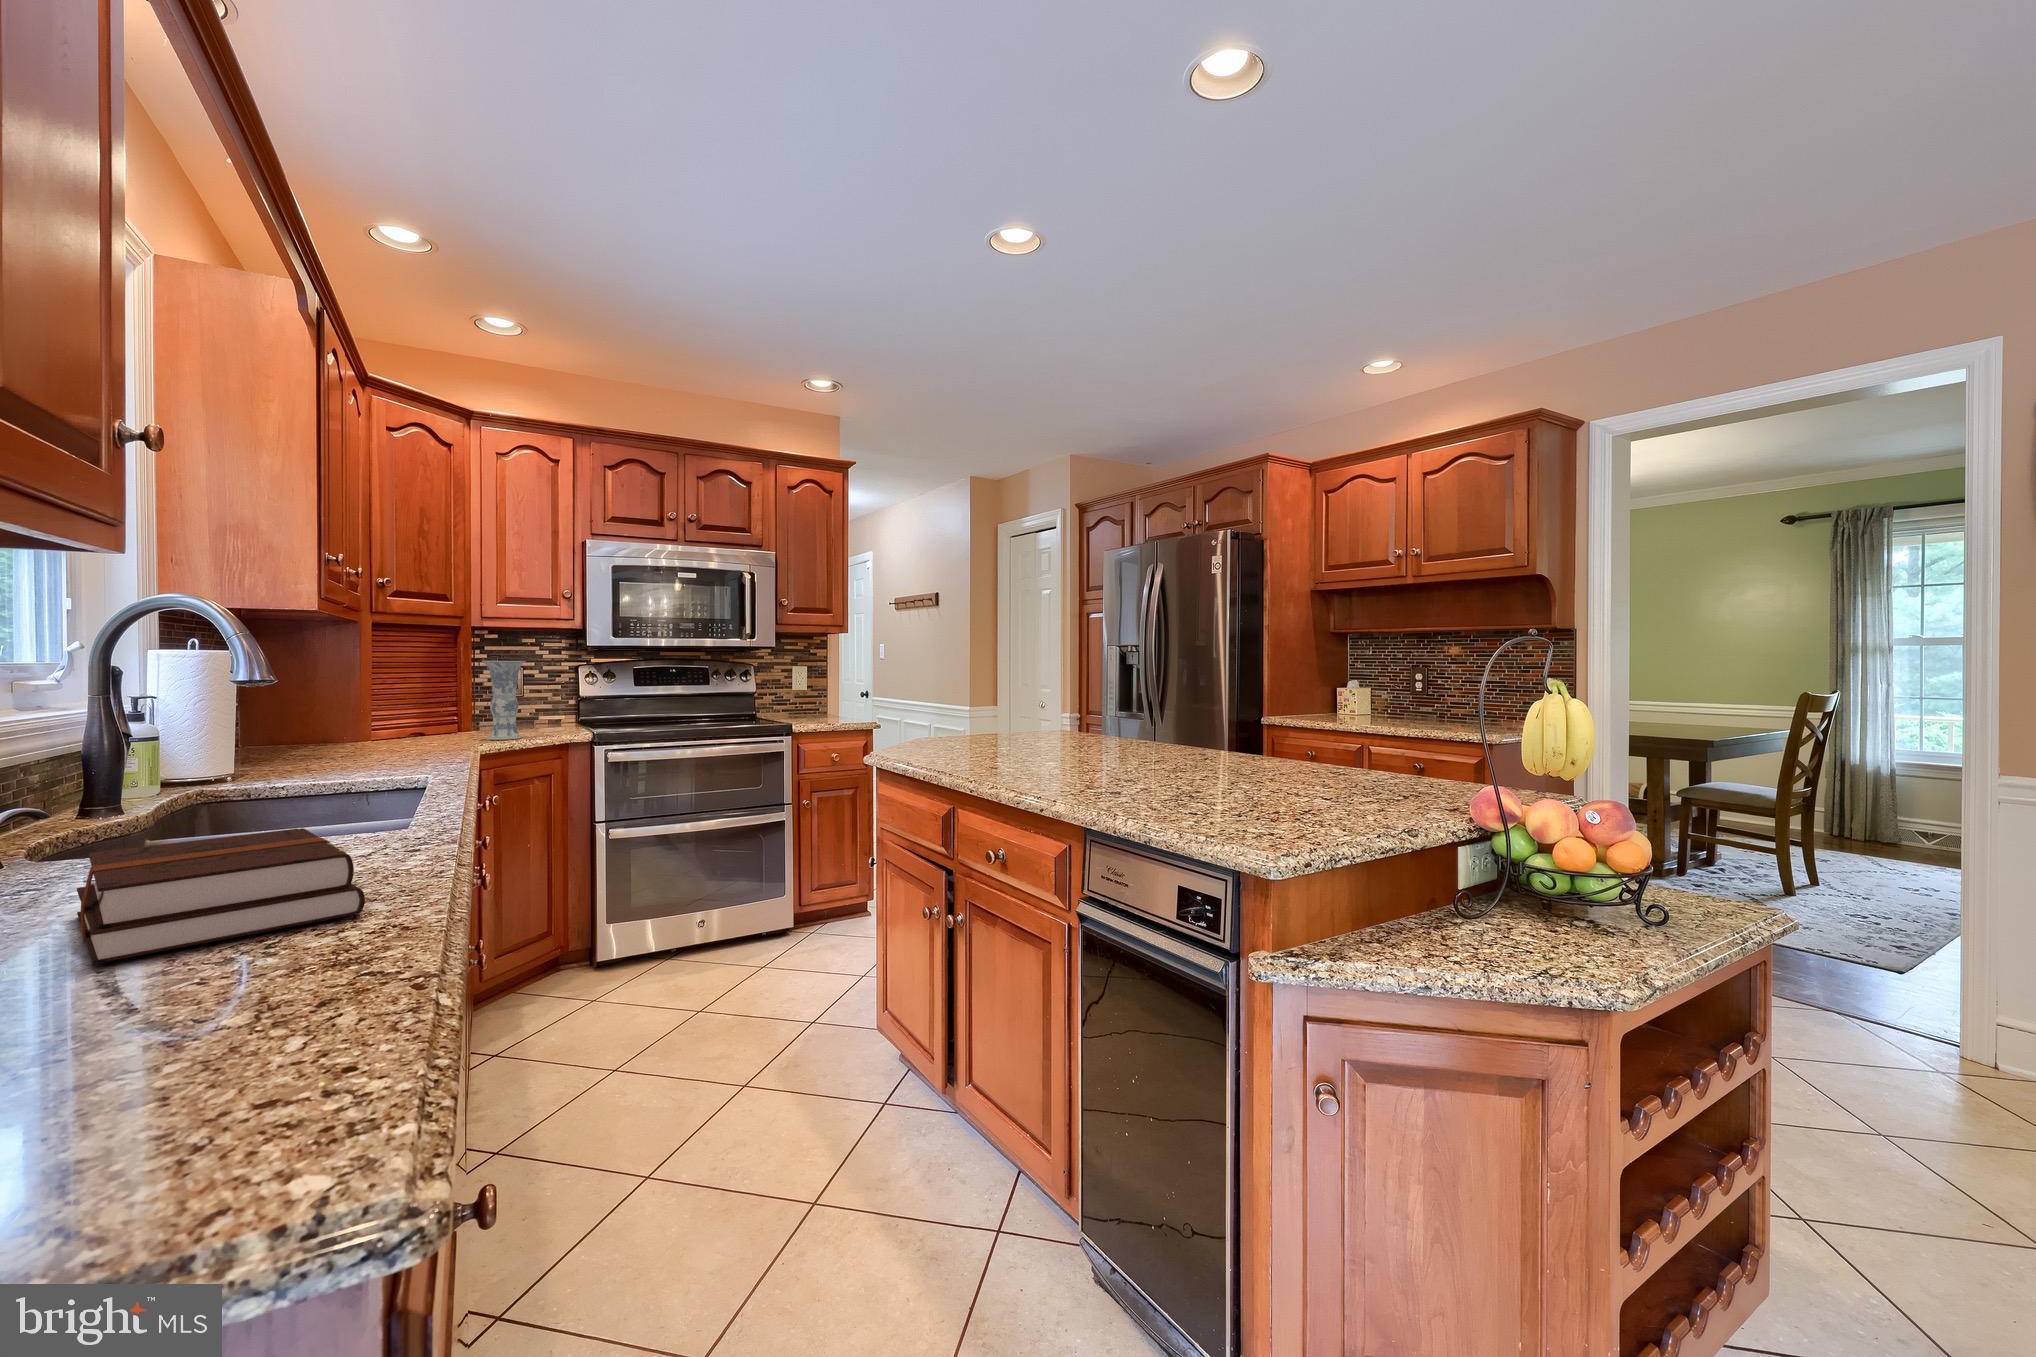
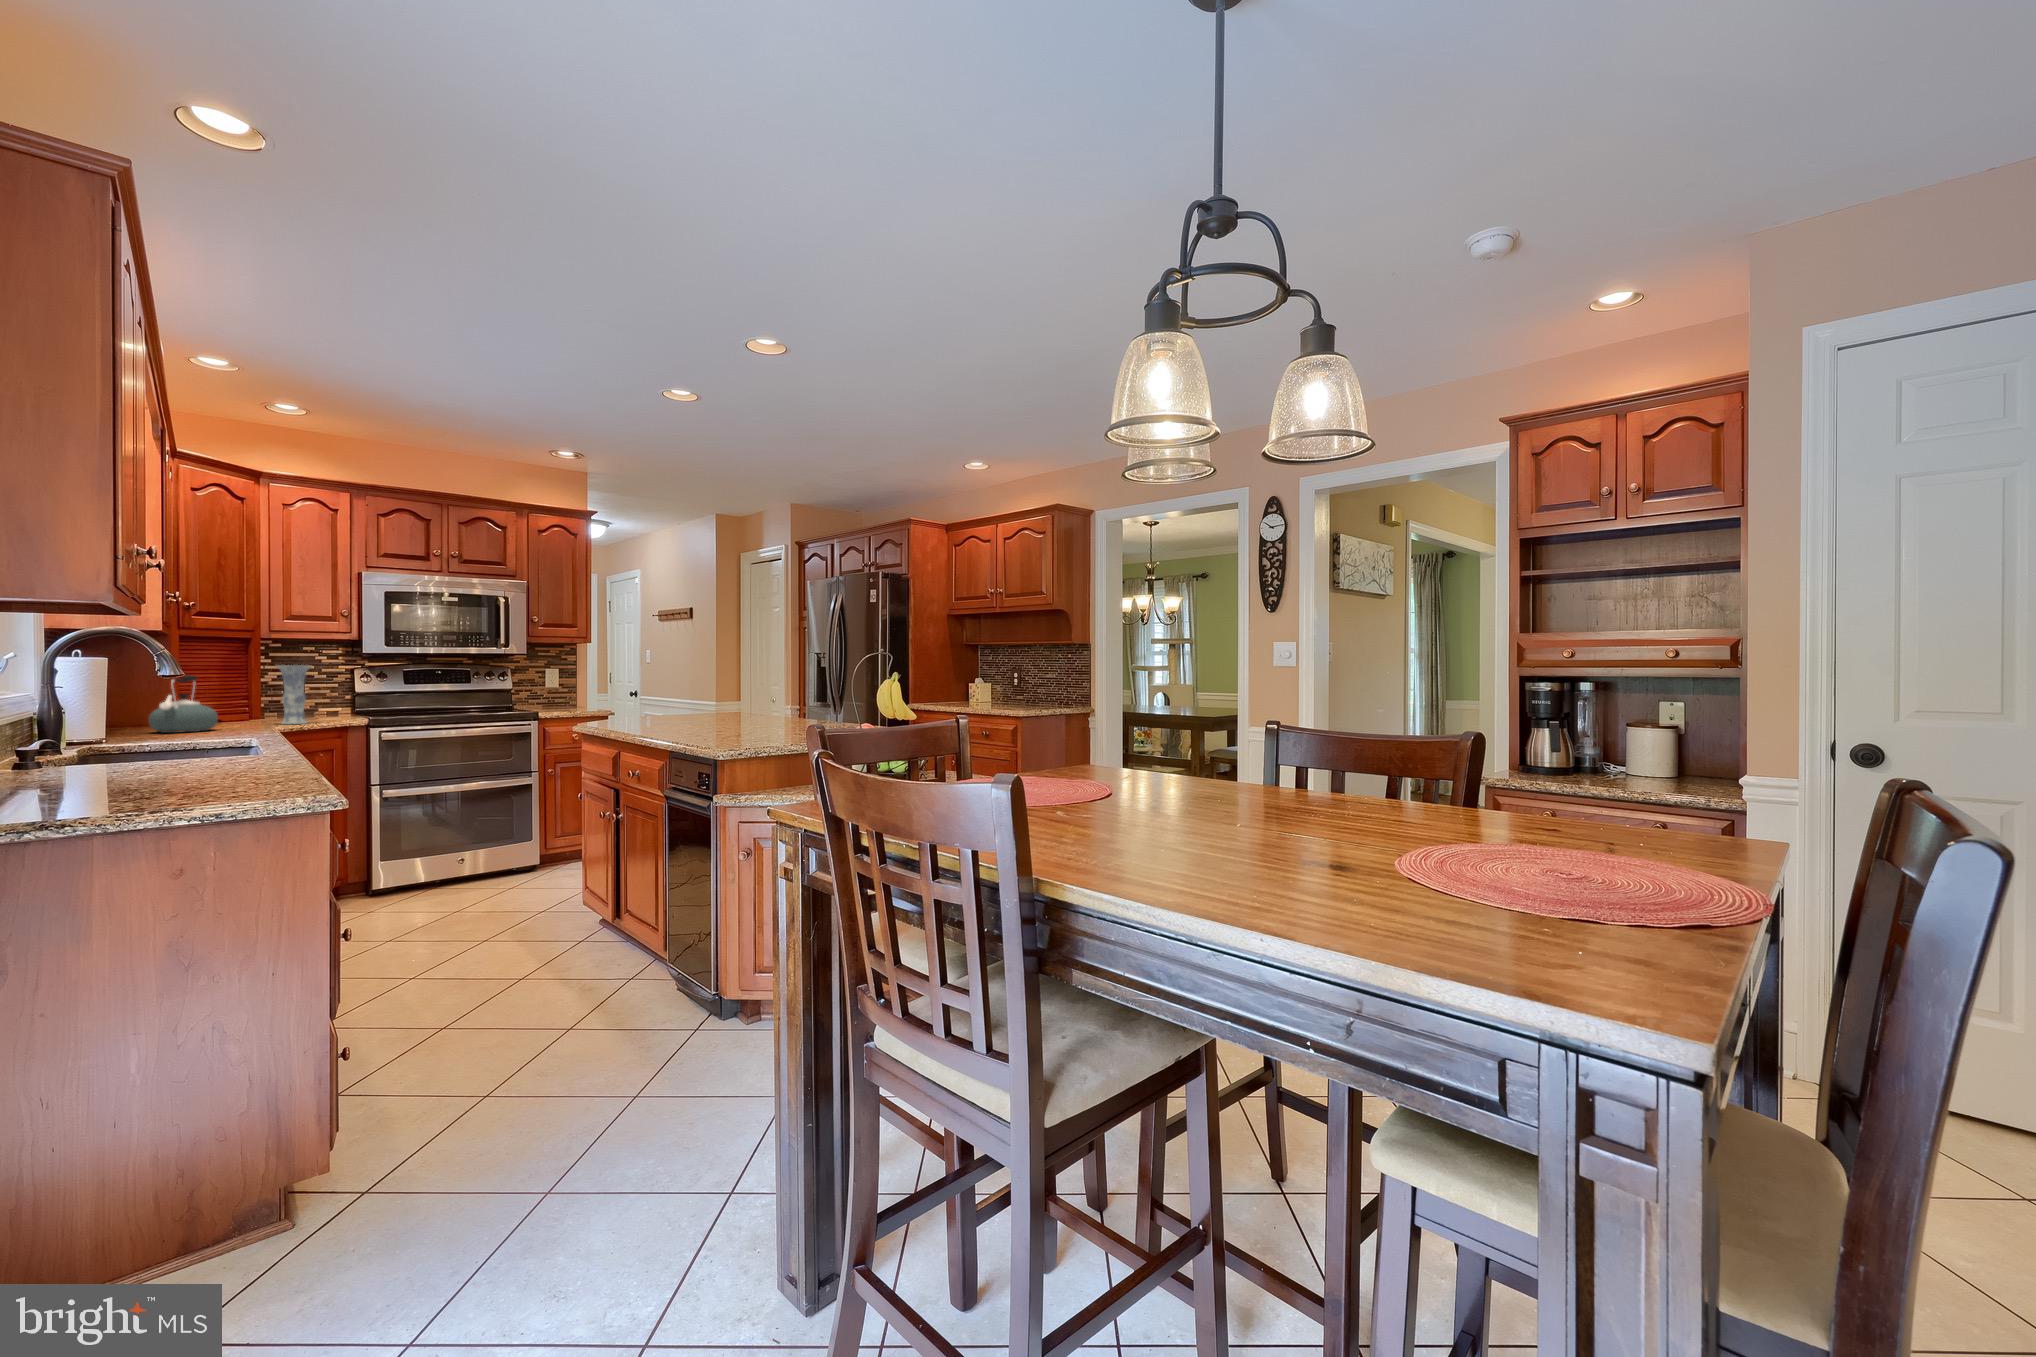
kettle: none [326,674,410,752] -> present [148,675,218,733]
hardback book: present [77,828,365,964] -> none [137,749,284,788]

